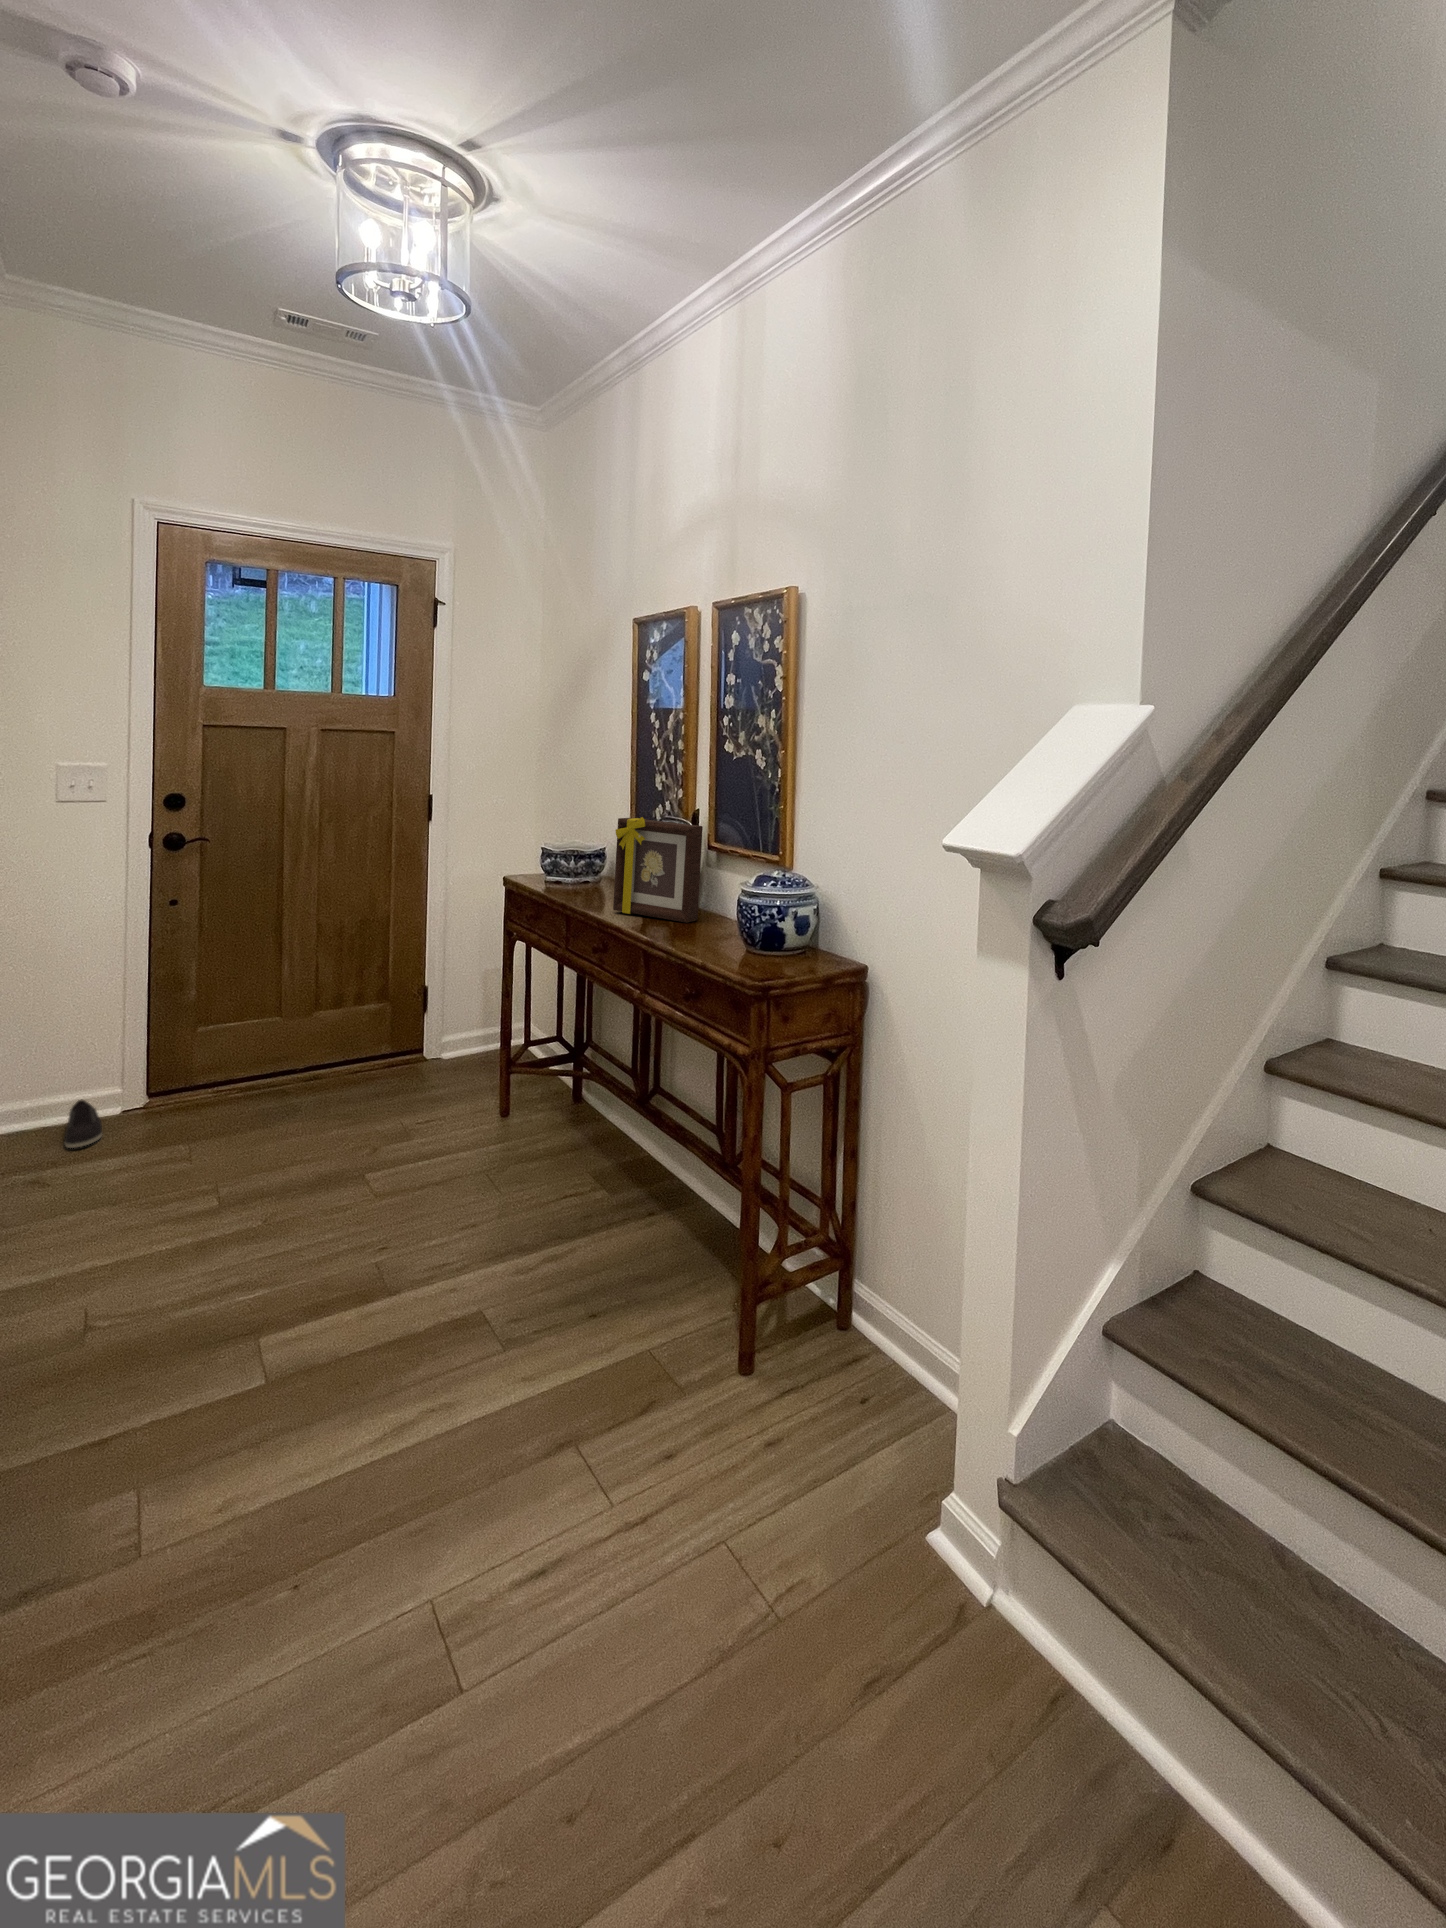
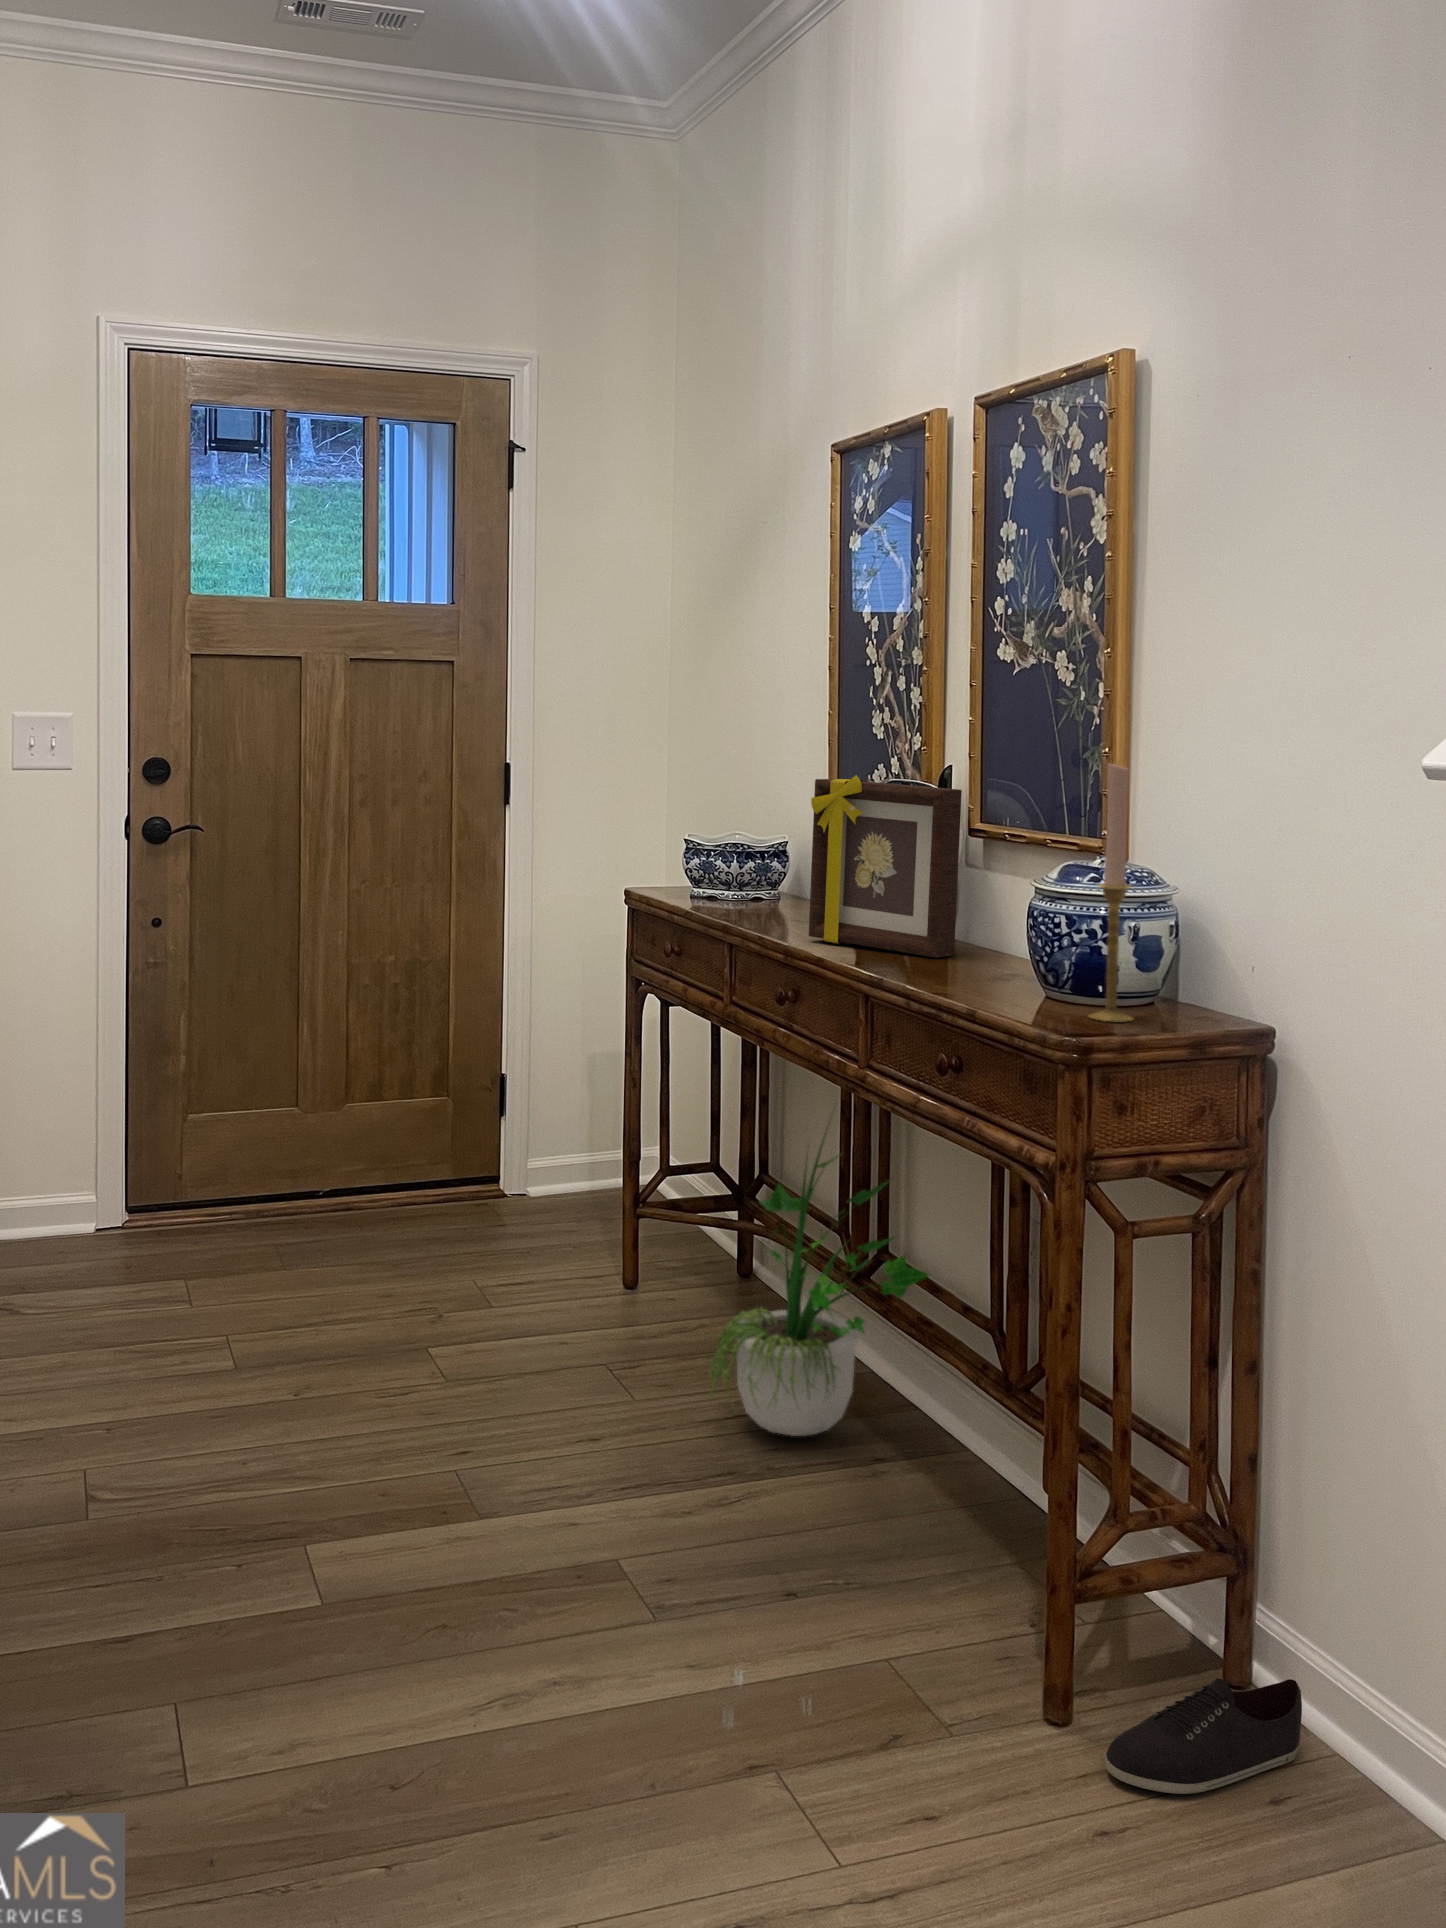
candlestick: none [769,819,794,966] -> present [1090,764,1132,1022]
potted plant: none [546,1002,683,1205] -> present [708,1134,930,1436]
shoe: present [64,1099,102,1148] -> present [1105,1678,1302,1794]

